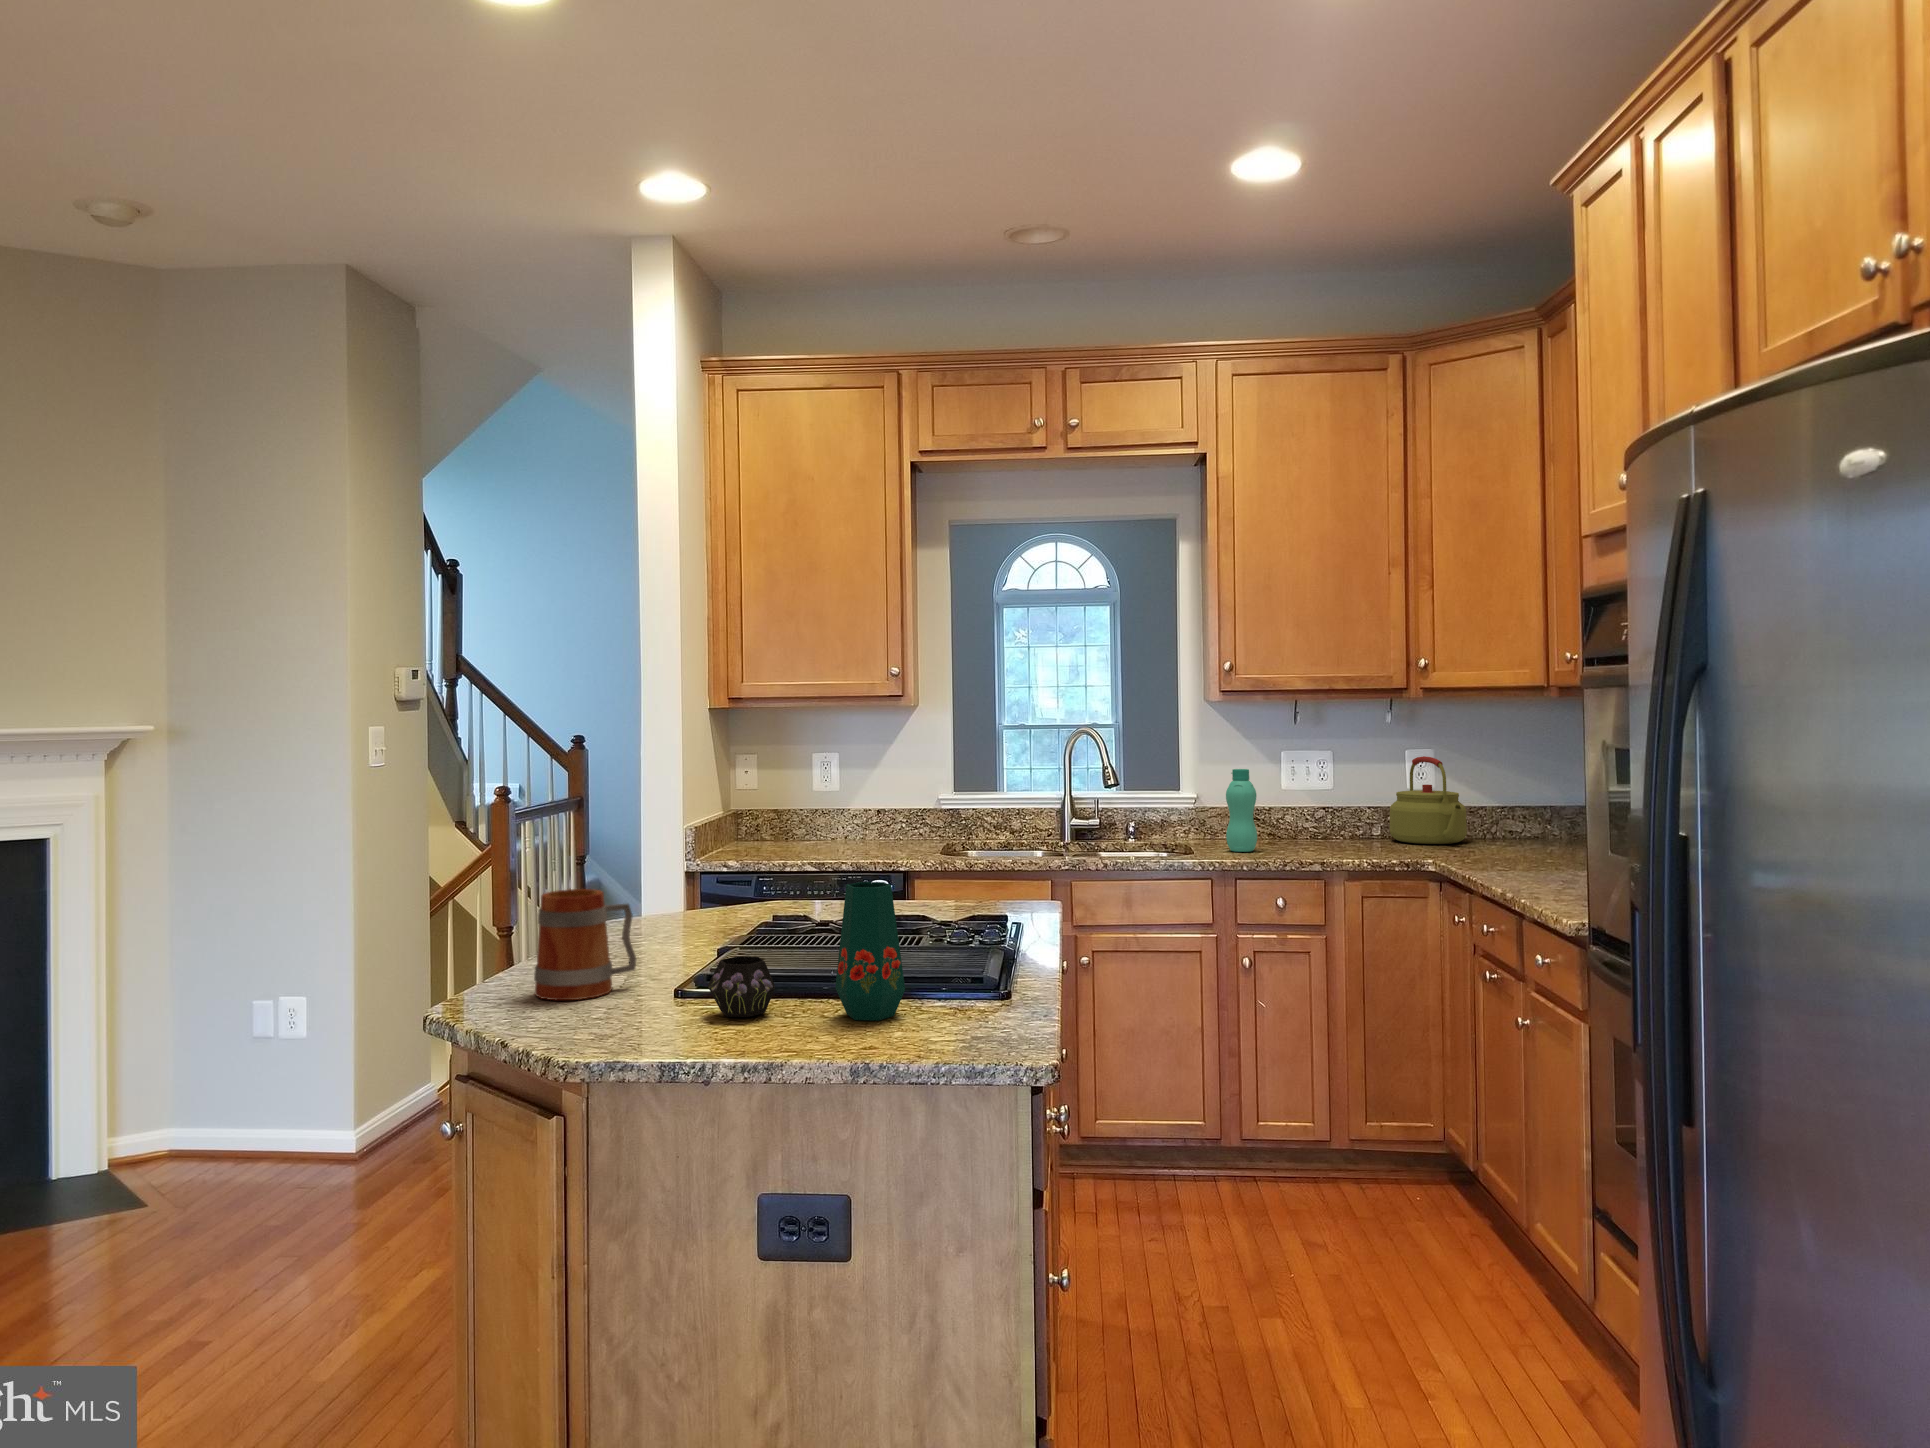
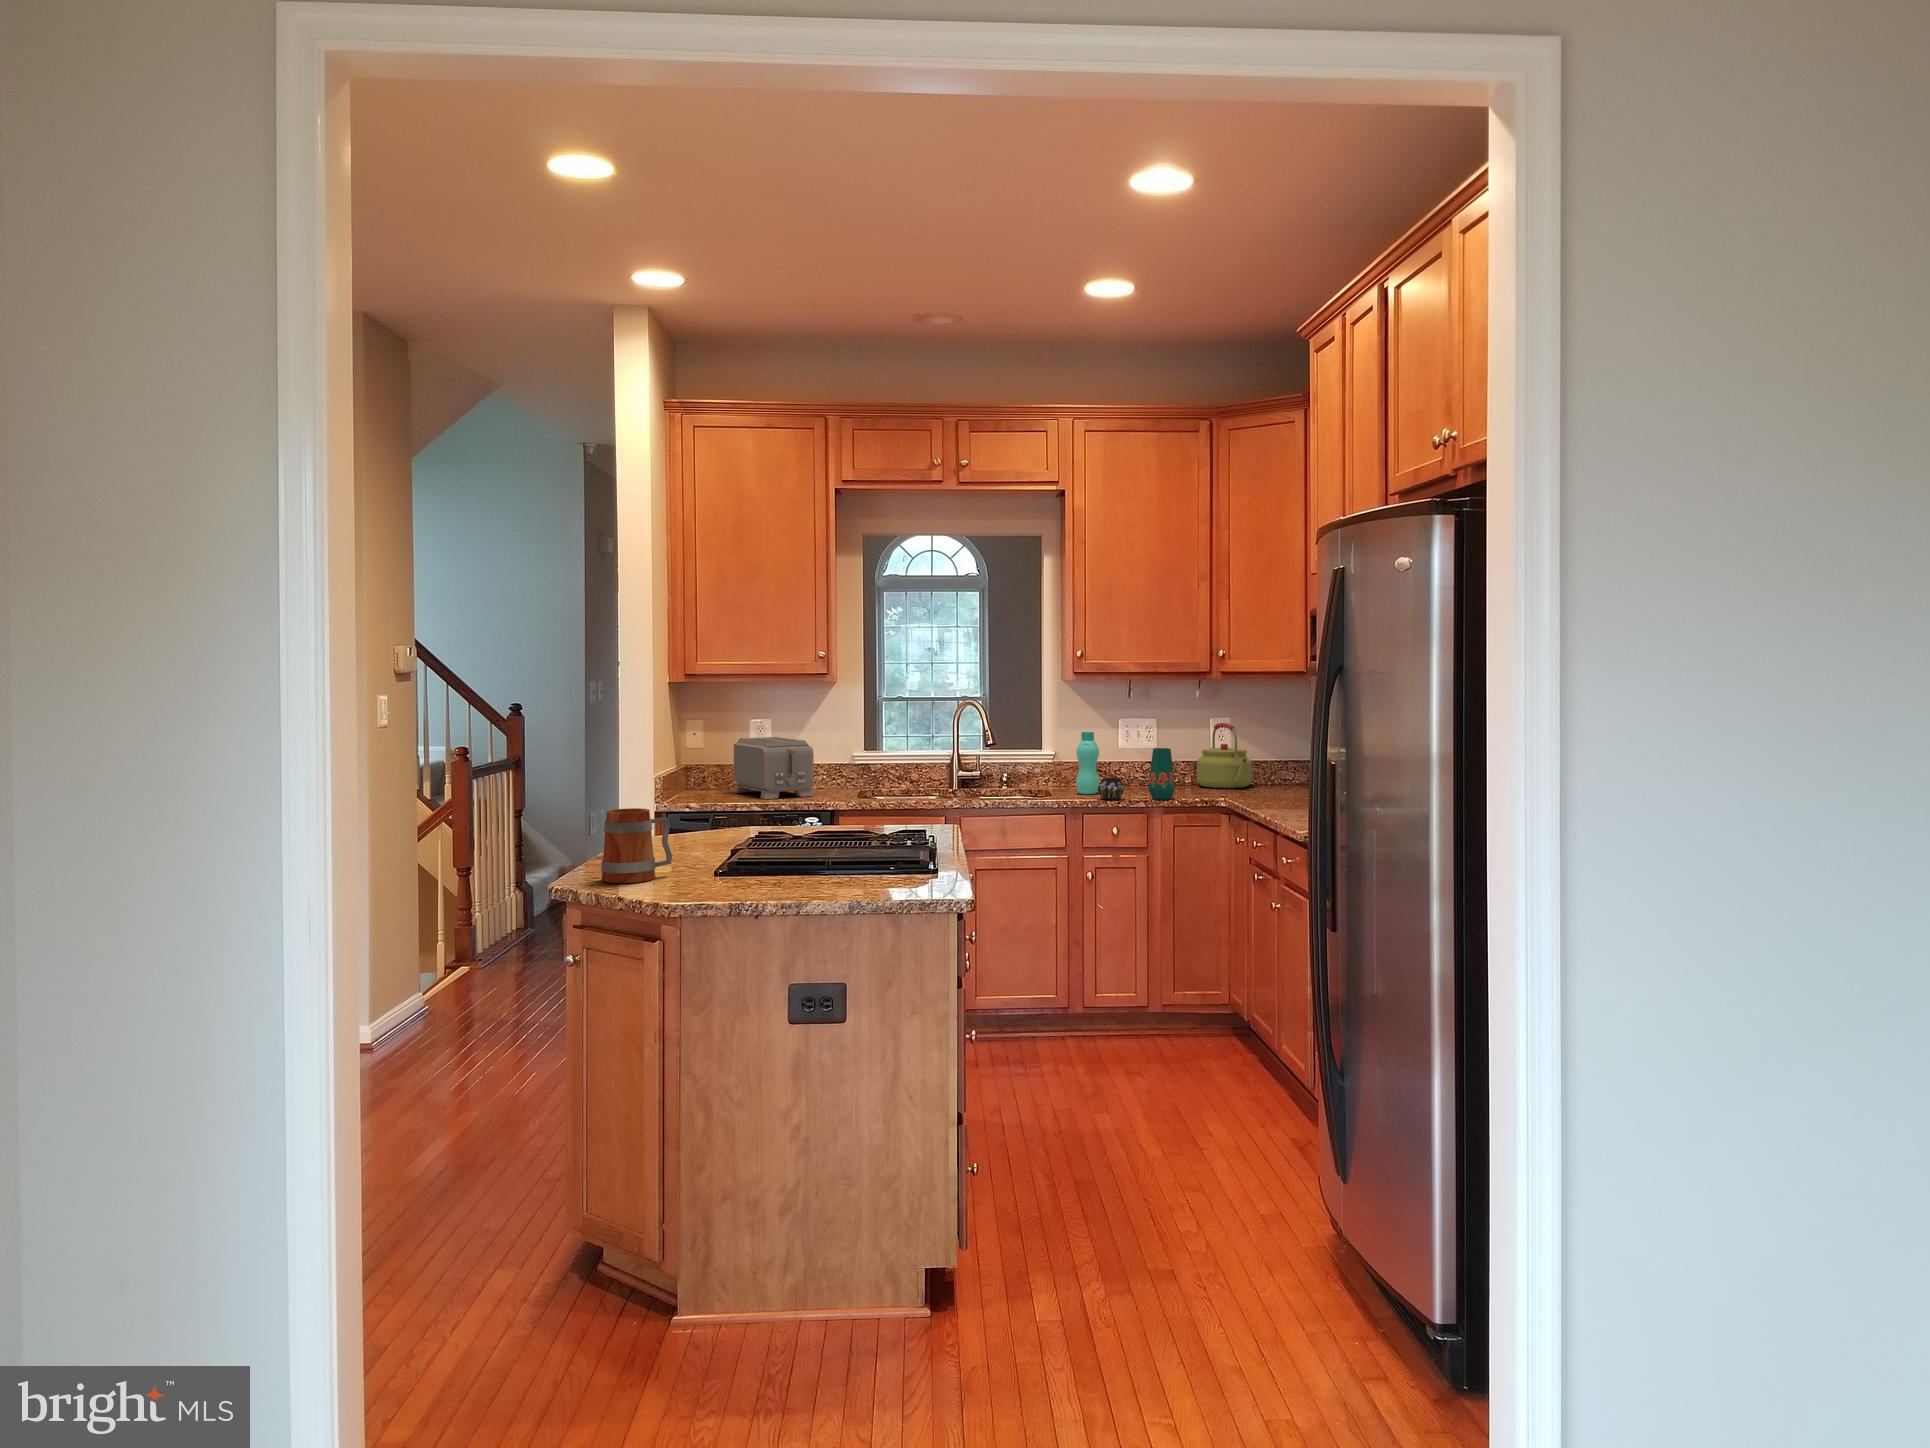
toaster: none [788,776,886,855] -> present [732,737,814,799]
vase: present [708,882,905,1021] -> present [1098,748,1175,800]

